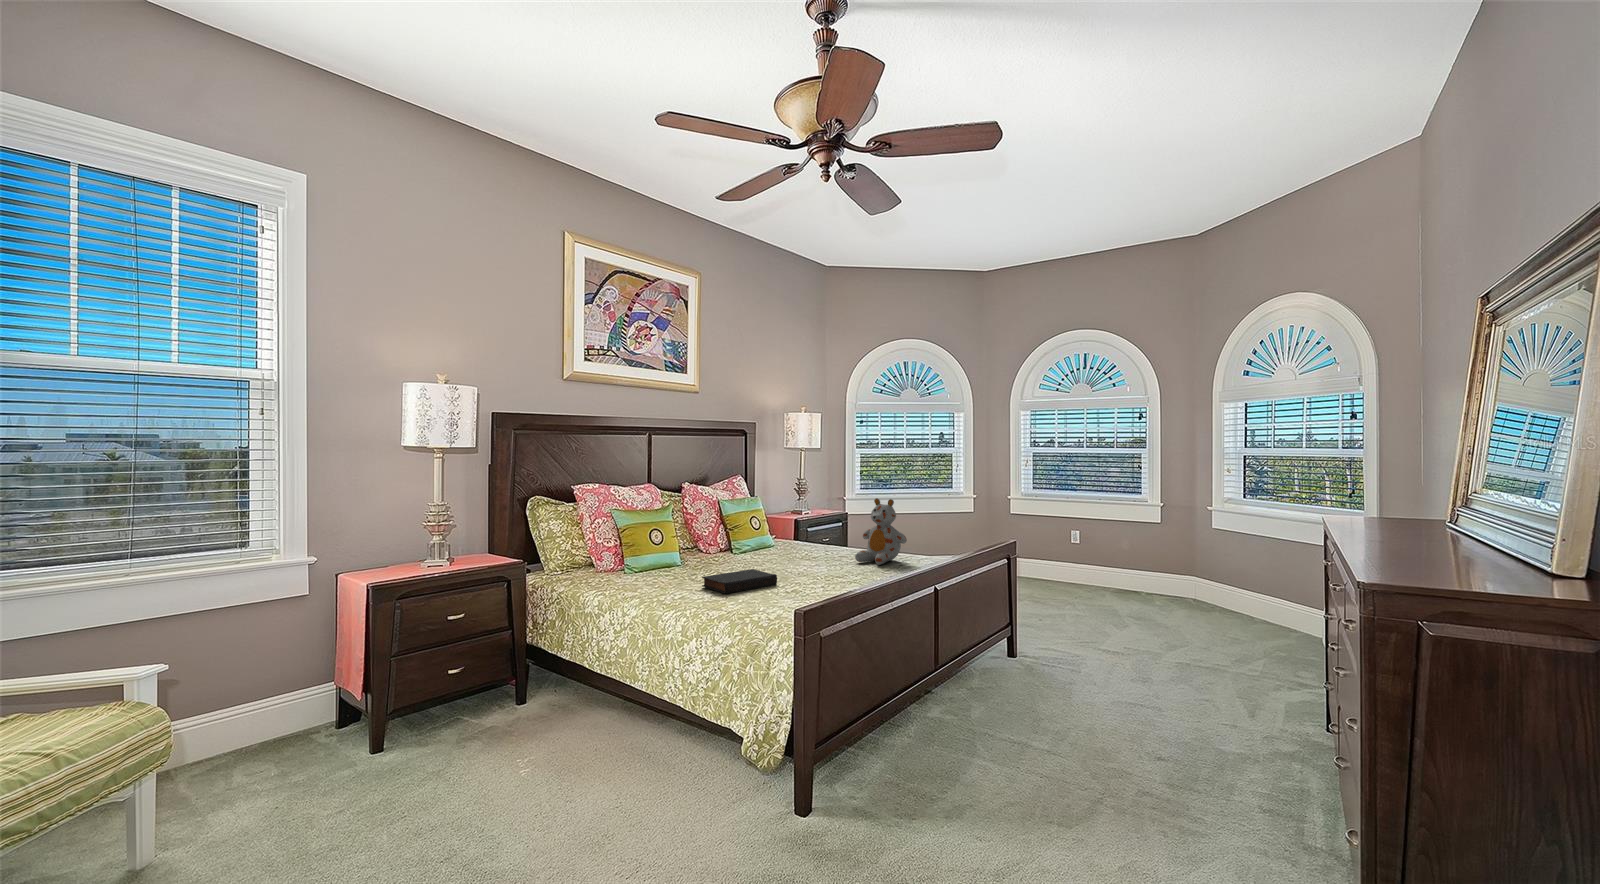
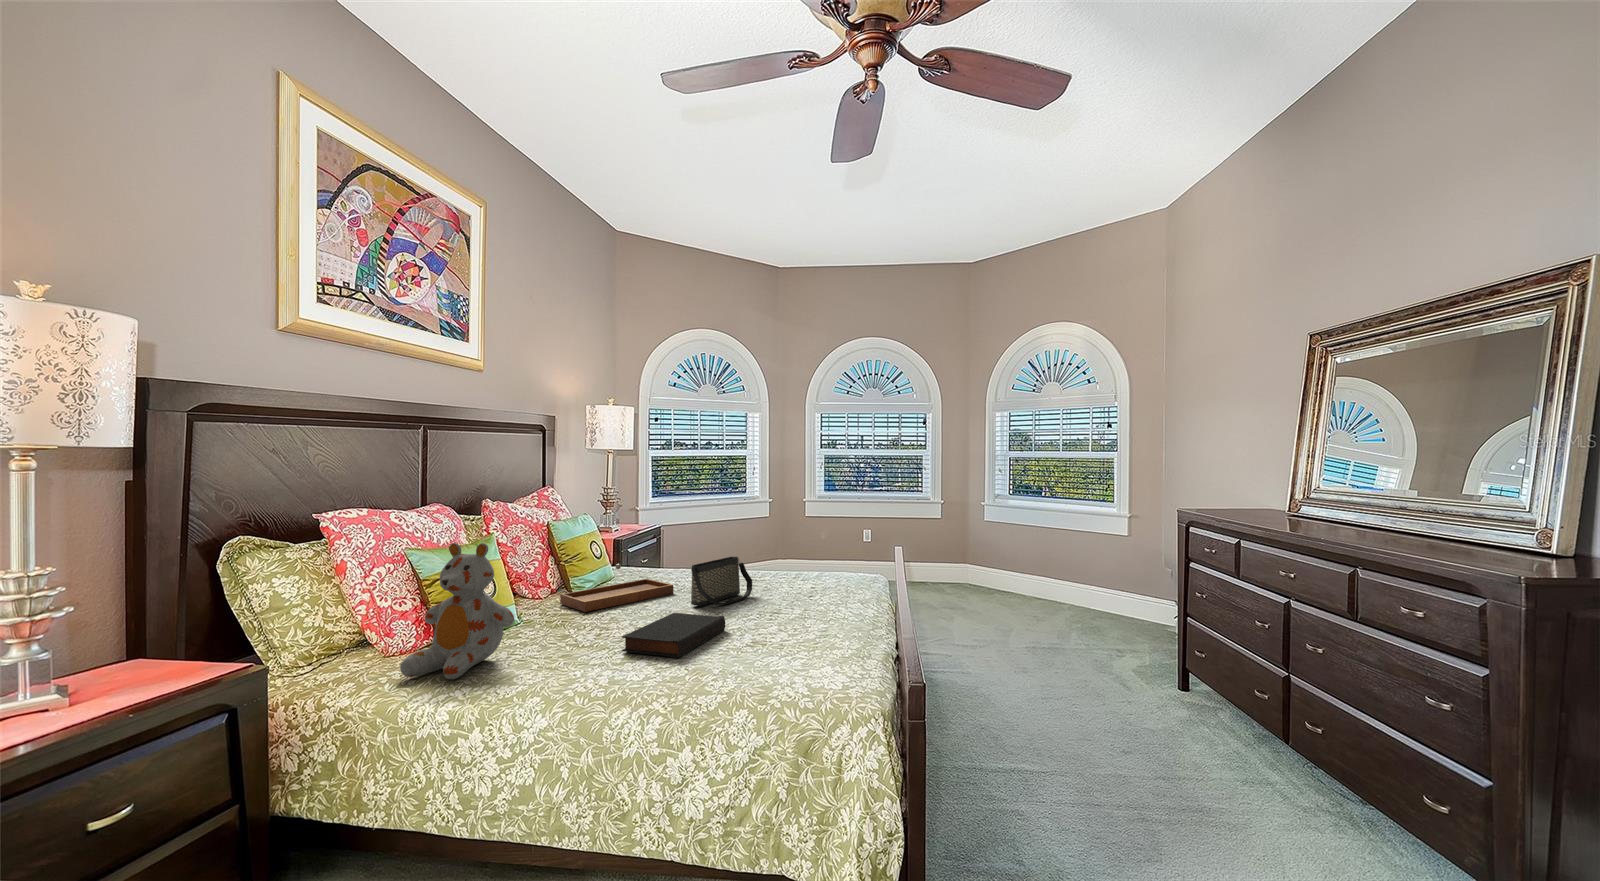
stuffed bear: present [855,498,907,565] -> present [400,543,514,679]
tray: none [712,534,787,564] -> present [560,564,673,612]
handbag: none [782,536,835,571] -> present [691,557,752,606]

